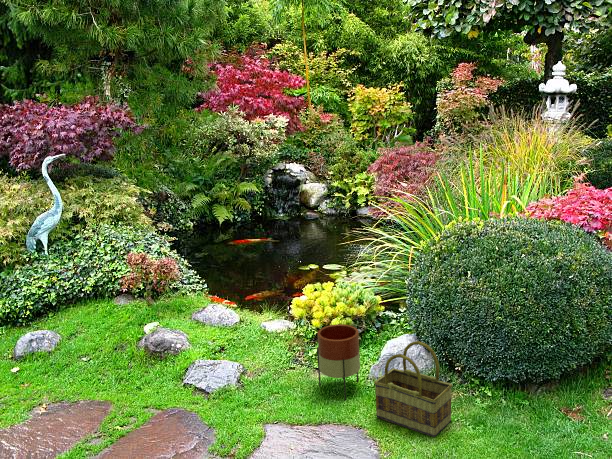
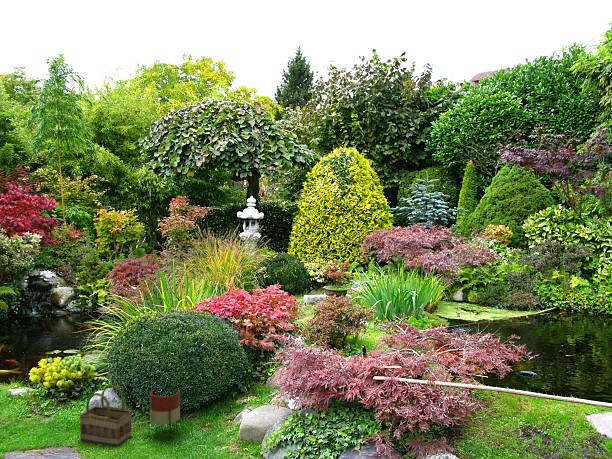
planter: present [317,324,360,400] -> present [148,389,180,440]

